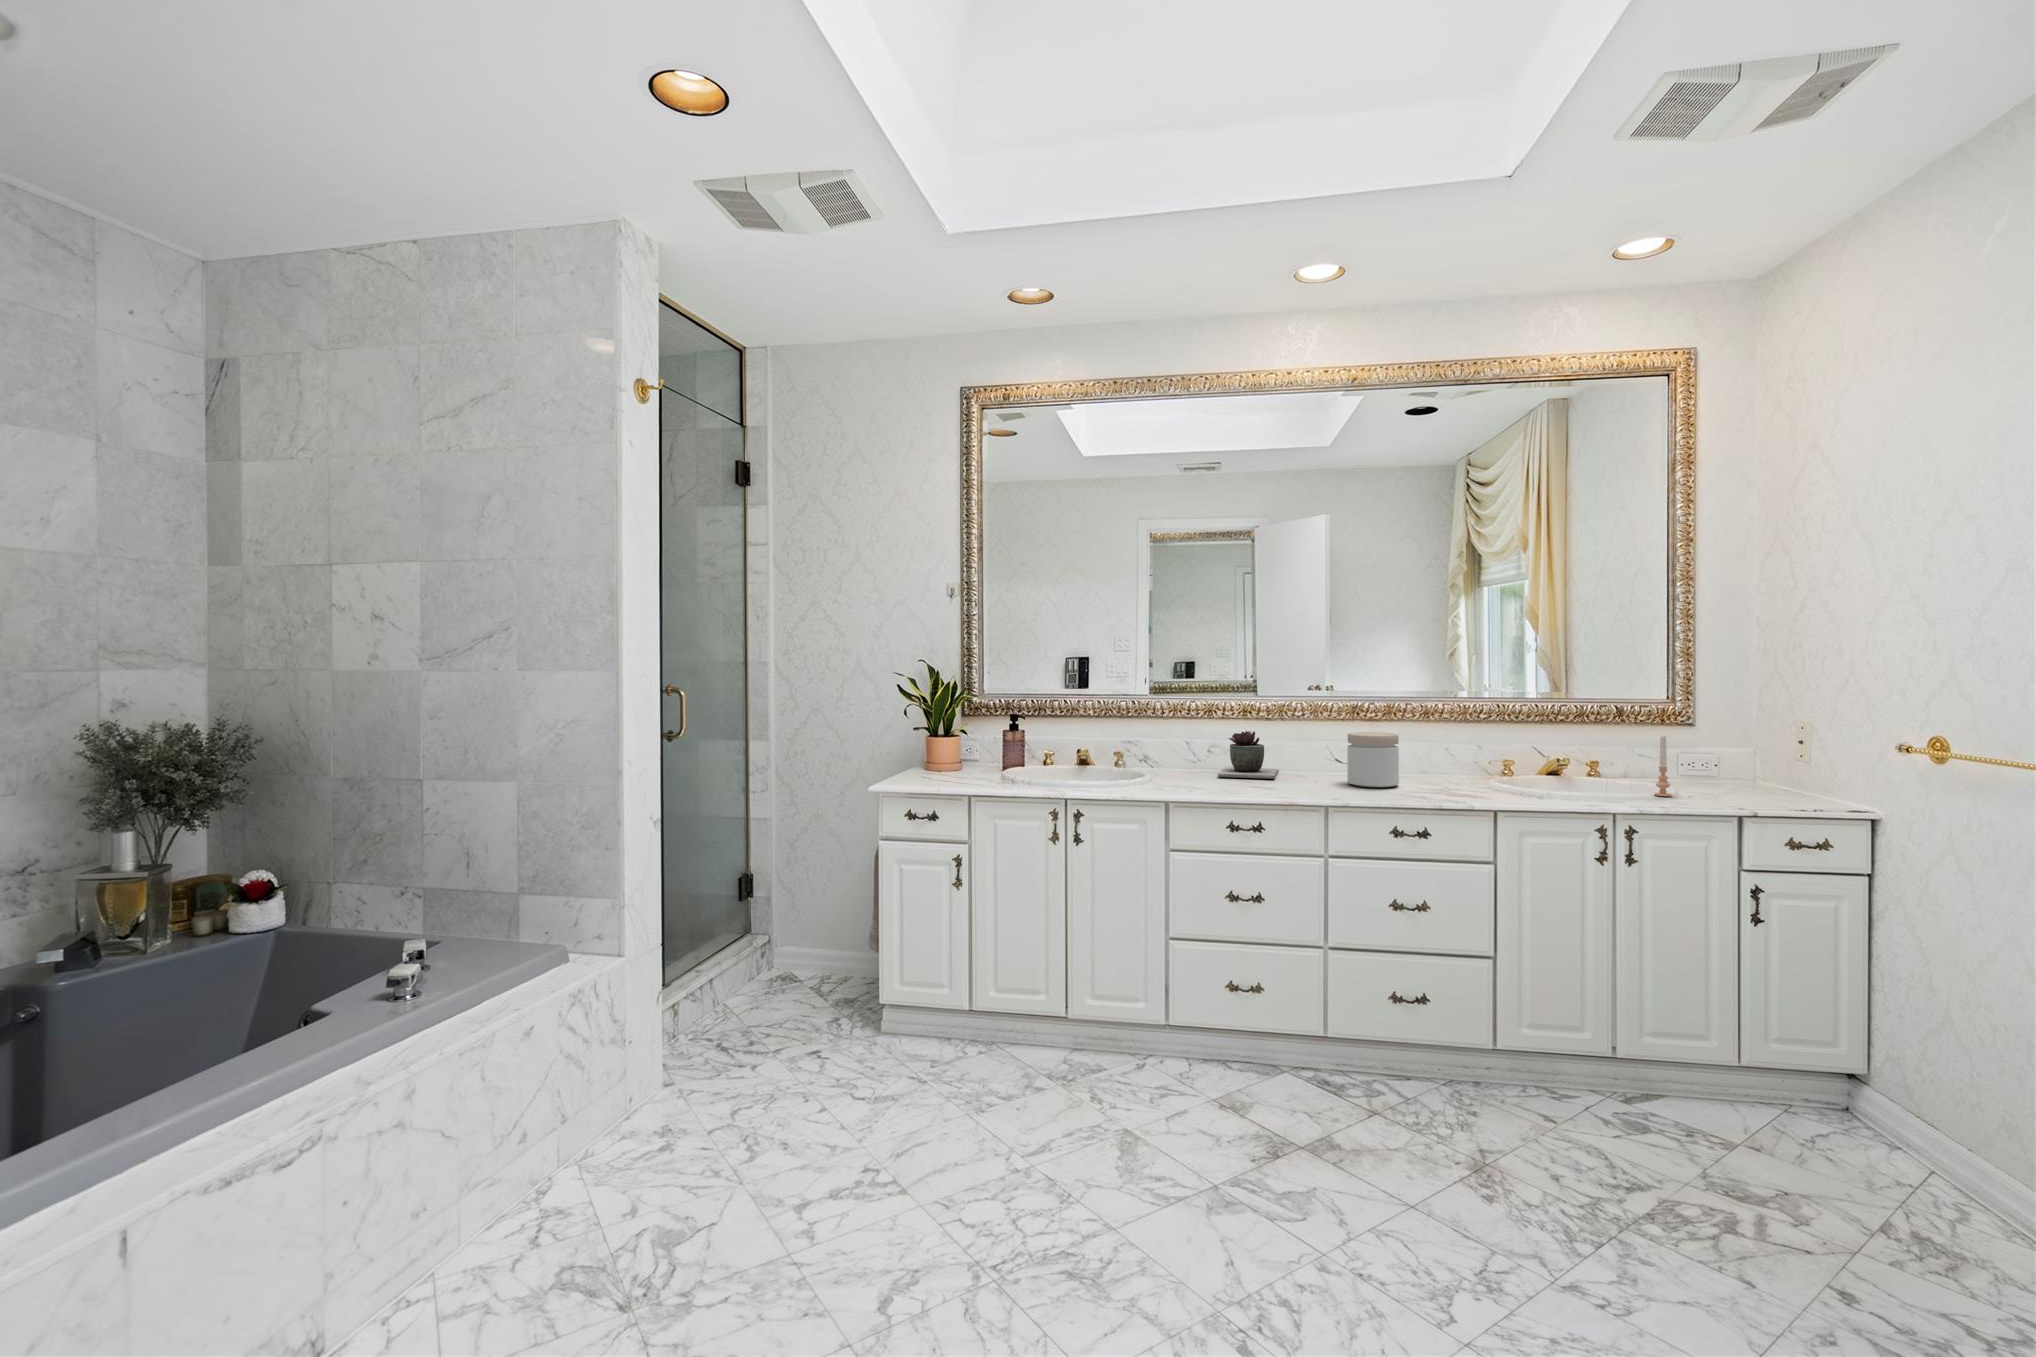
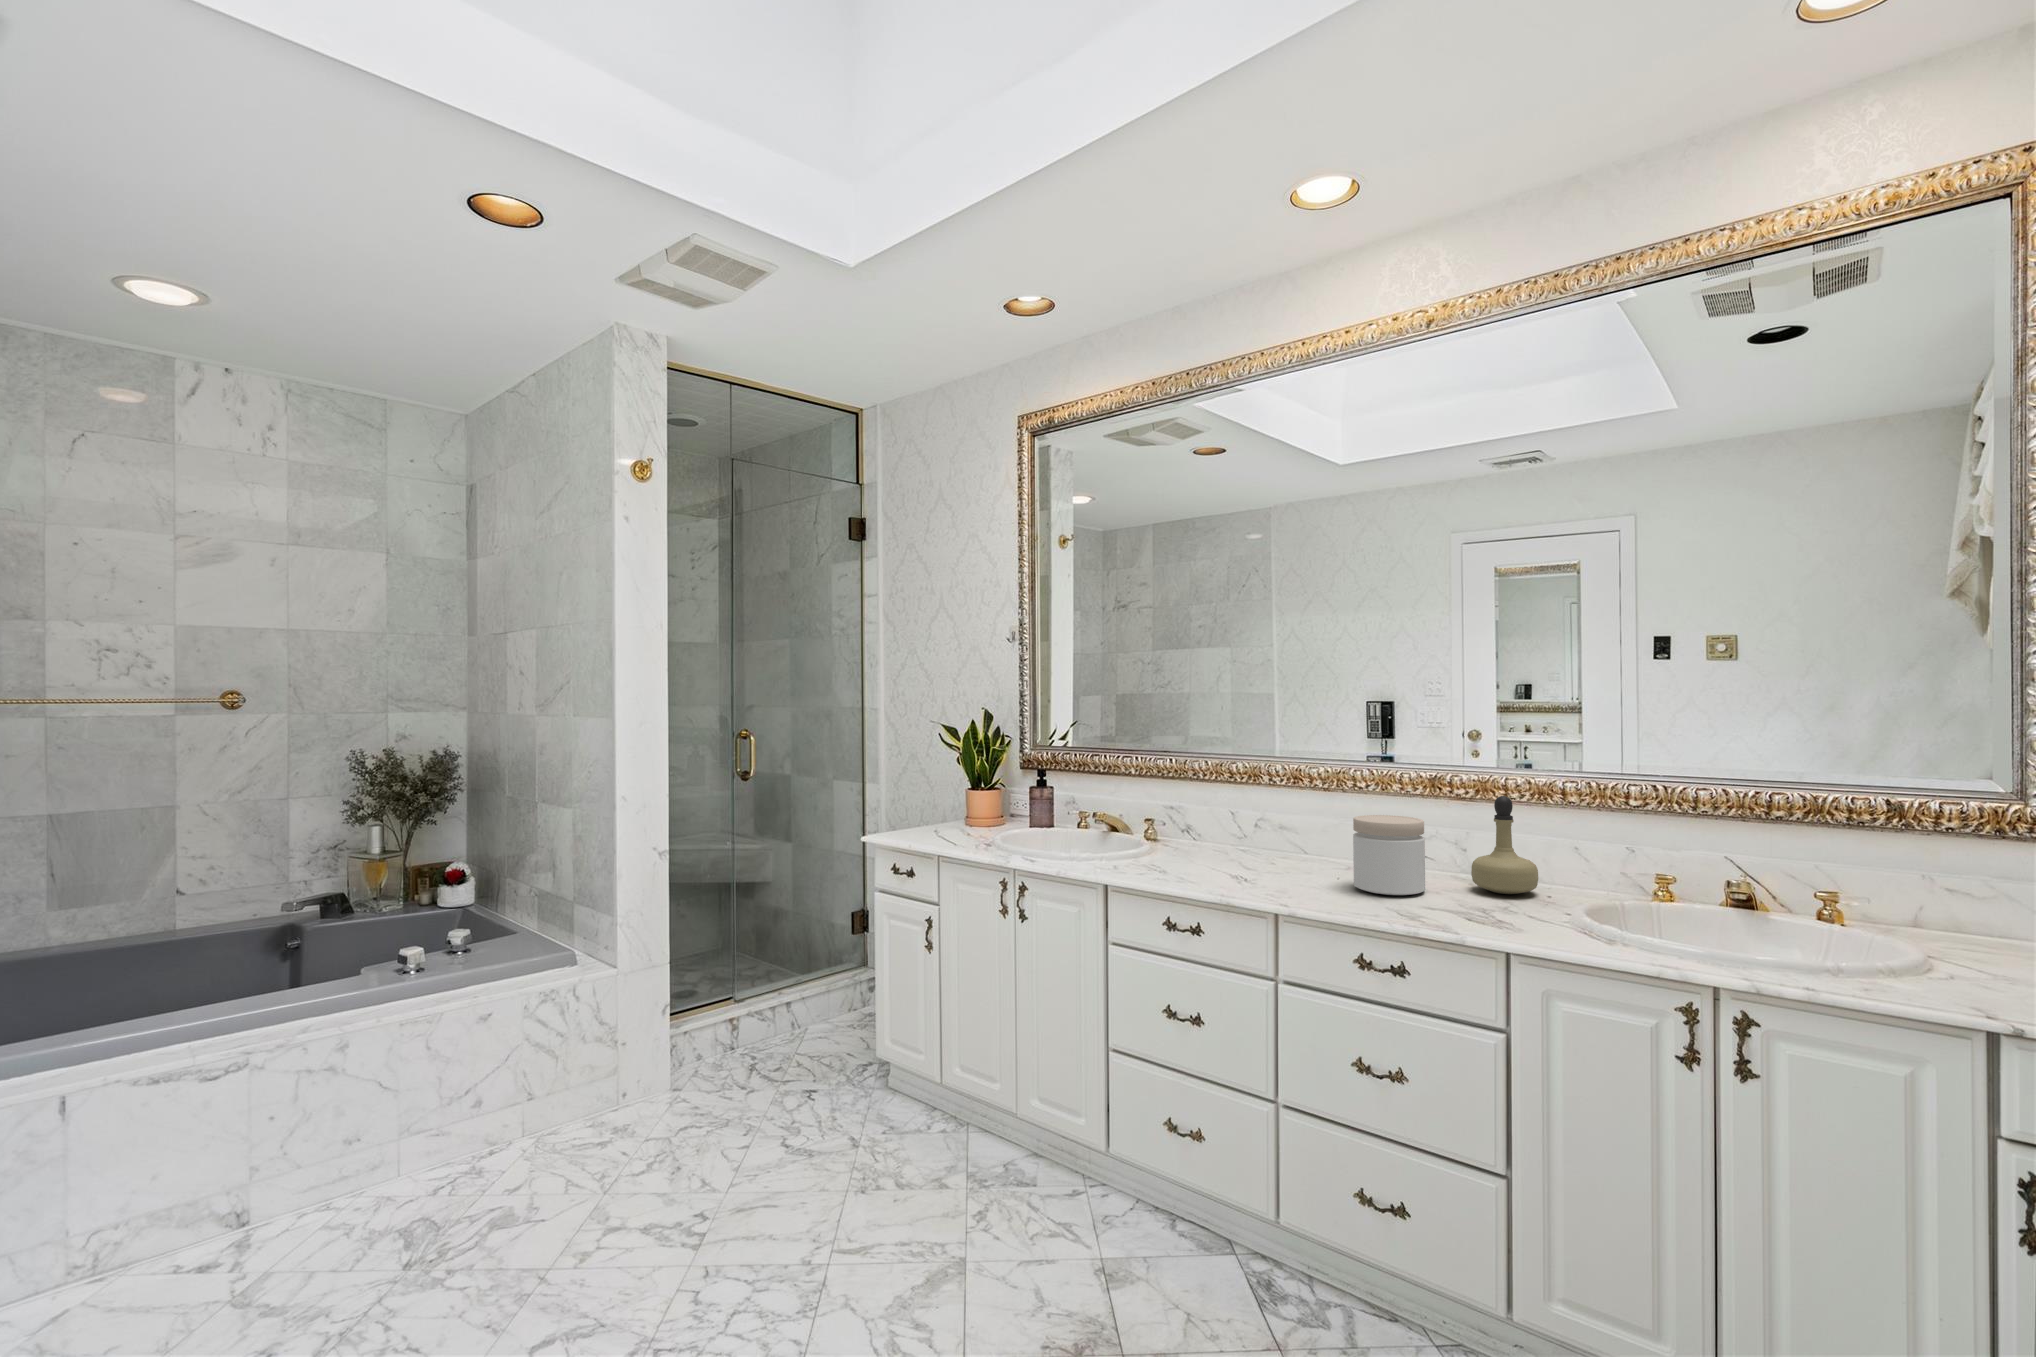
perfume bottle: none [1411,714,1455,780] -> present [1471,796,1538,894]
succulent plant: present [1218,731,1279,779] -> none [1221,802,1326,867]
candle: present [1654,735,1672,796] -> none [1838,860,1874,973]

